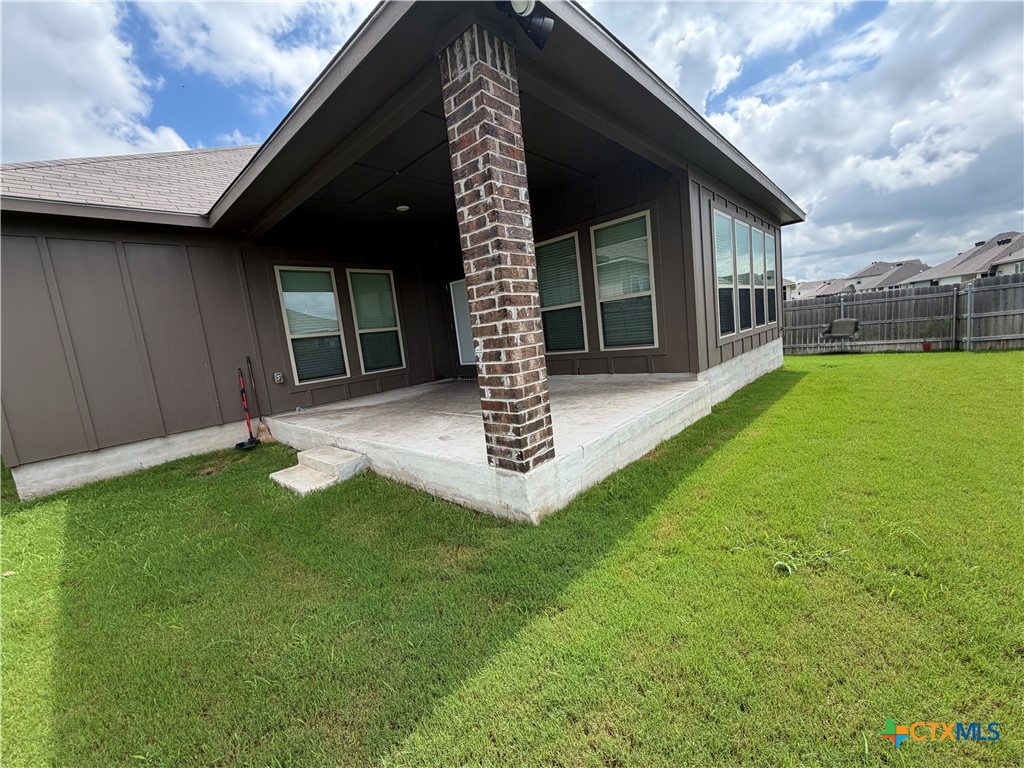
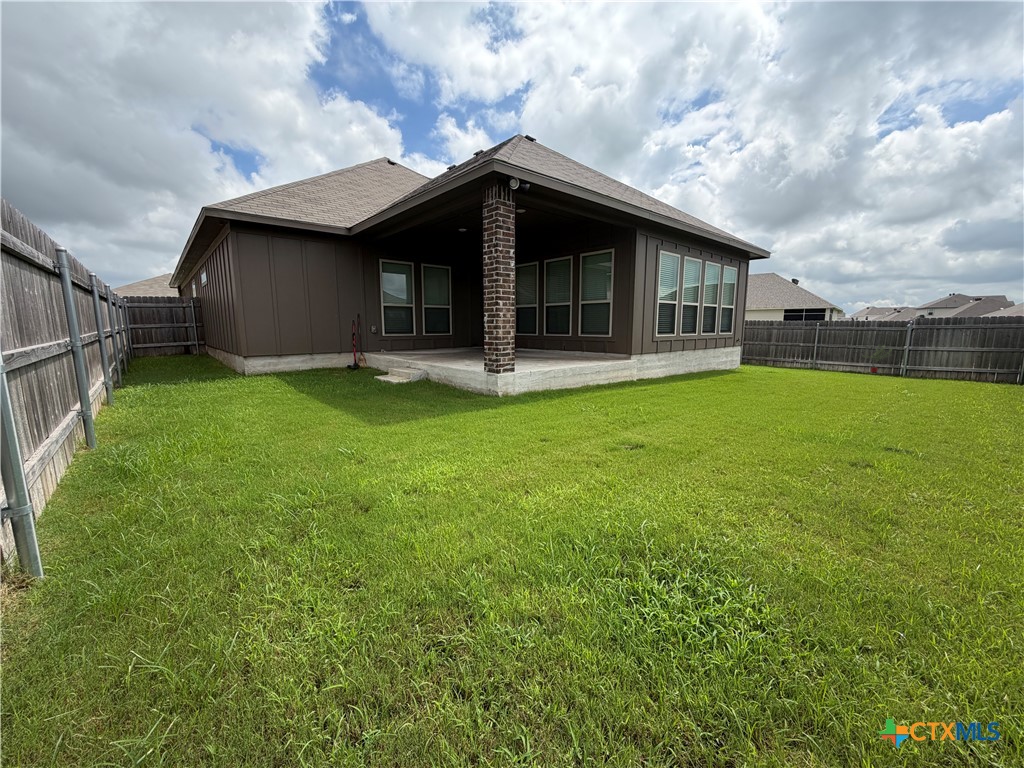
lounge chair: present [819,318,861,353] -> none [791,340,827,370]

